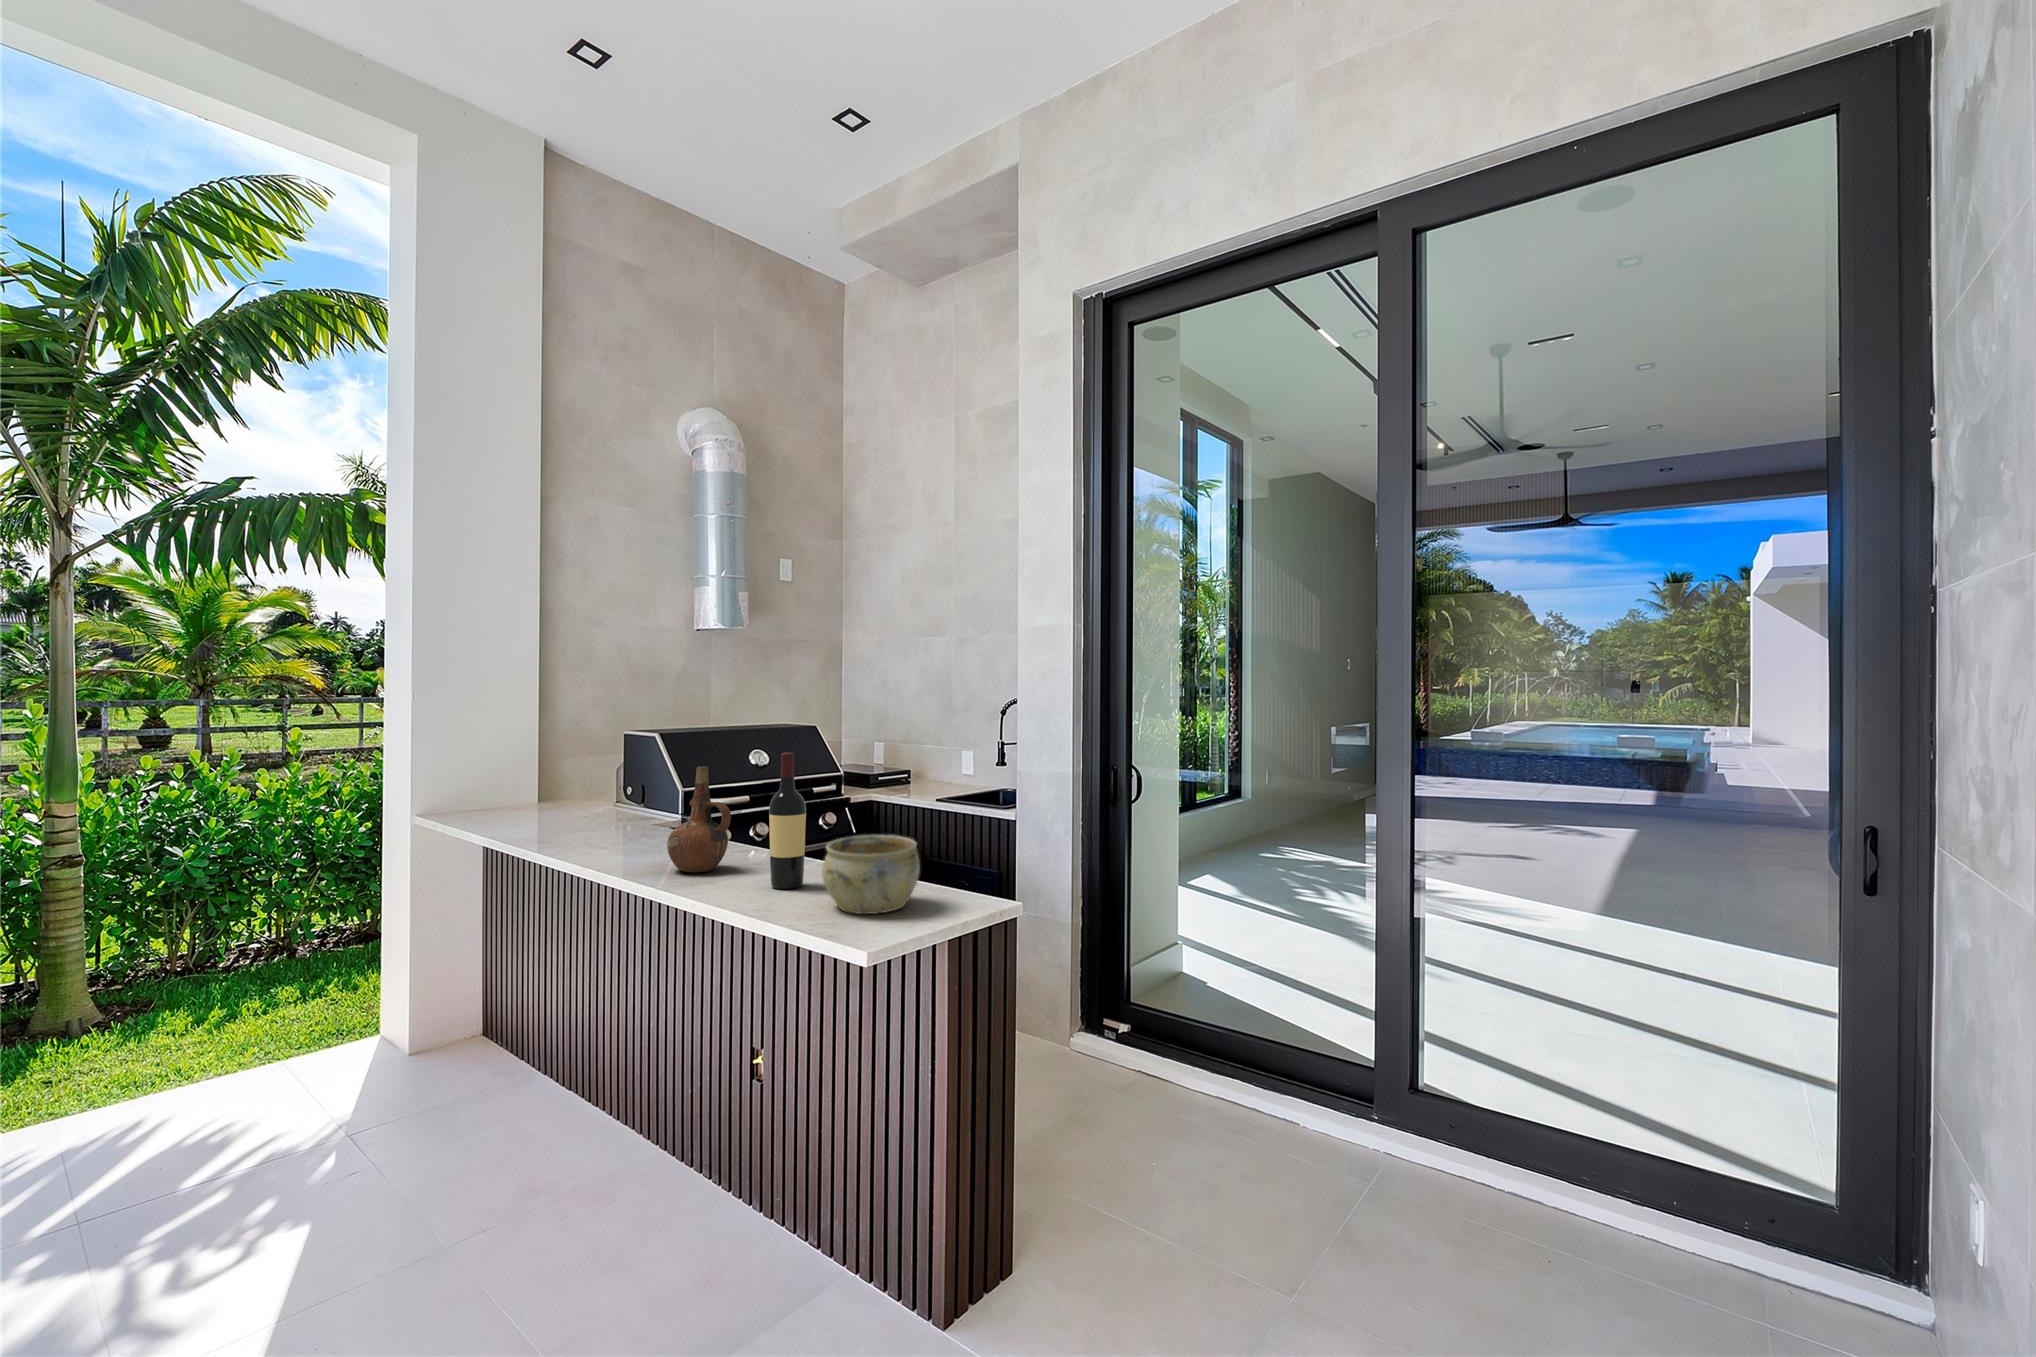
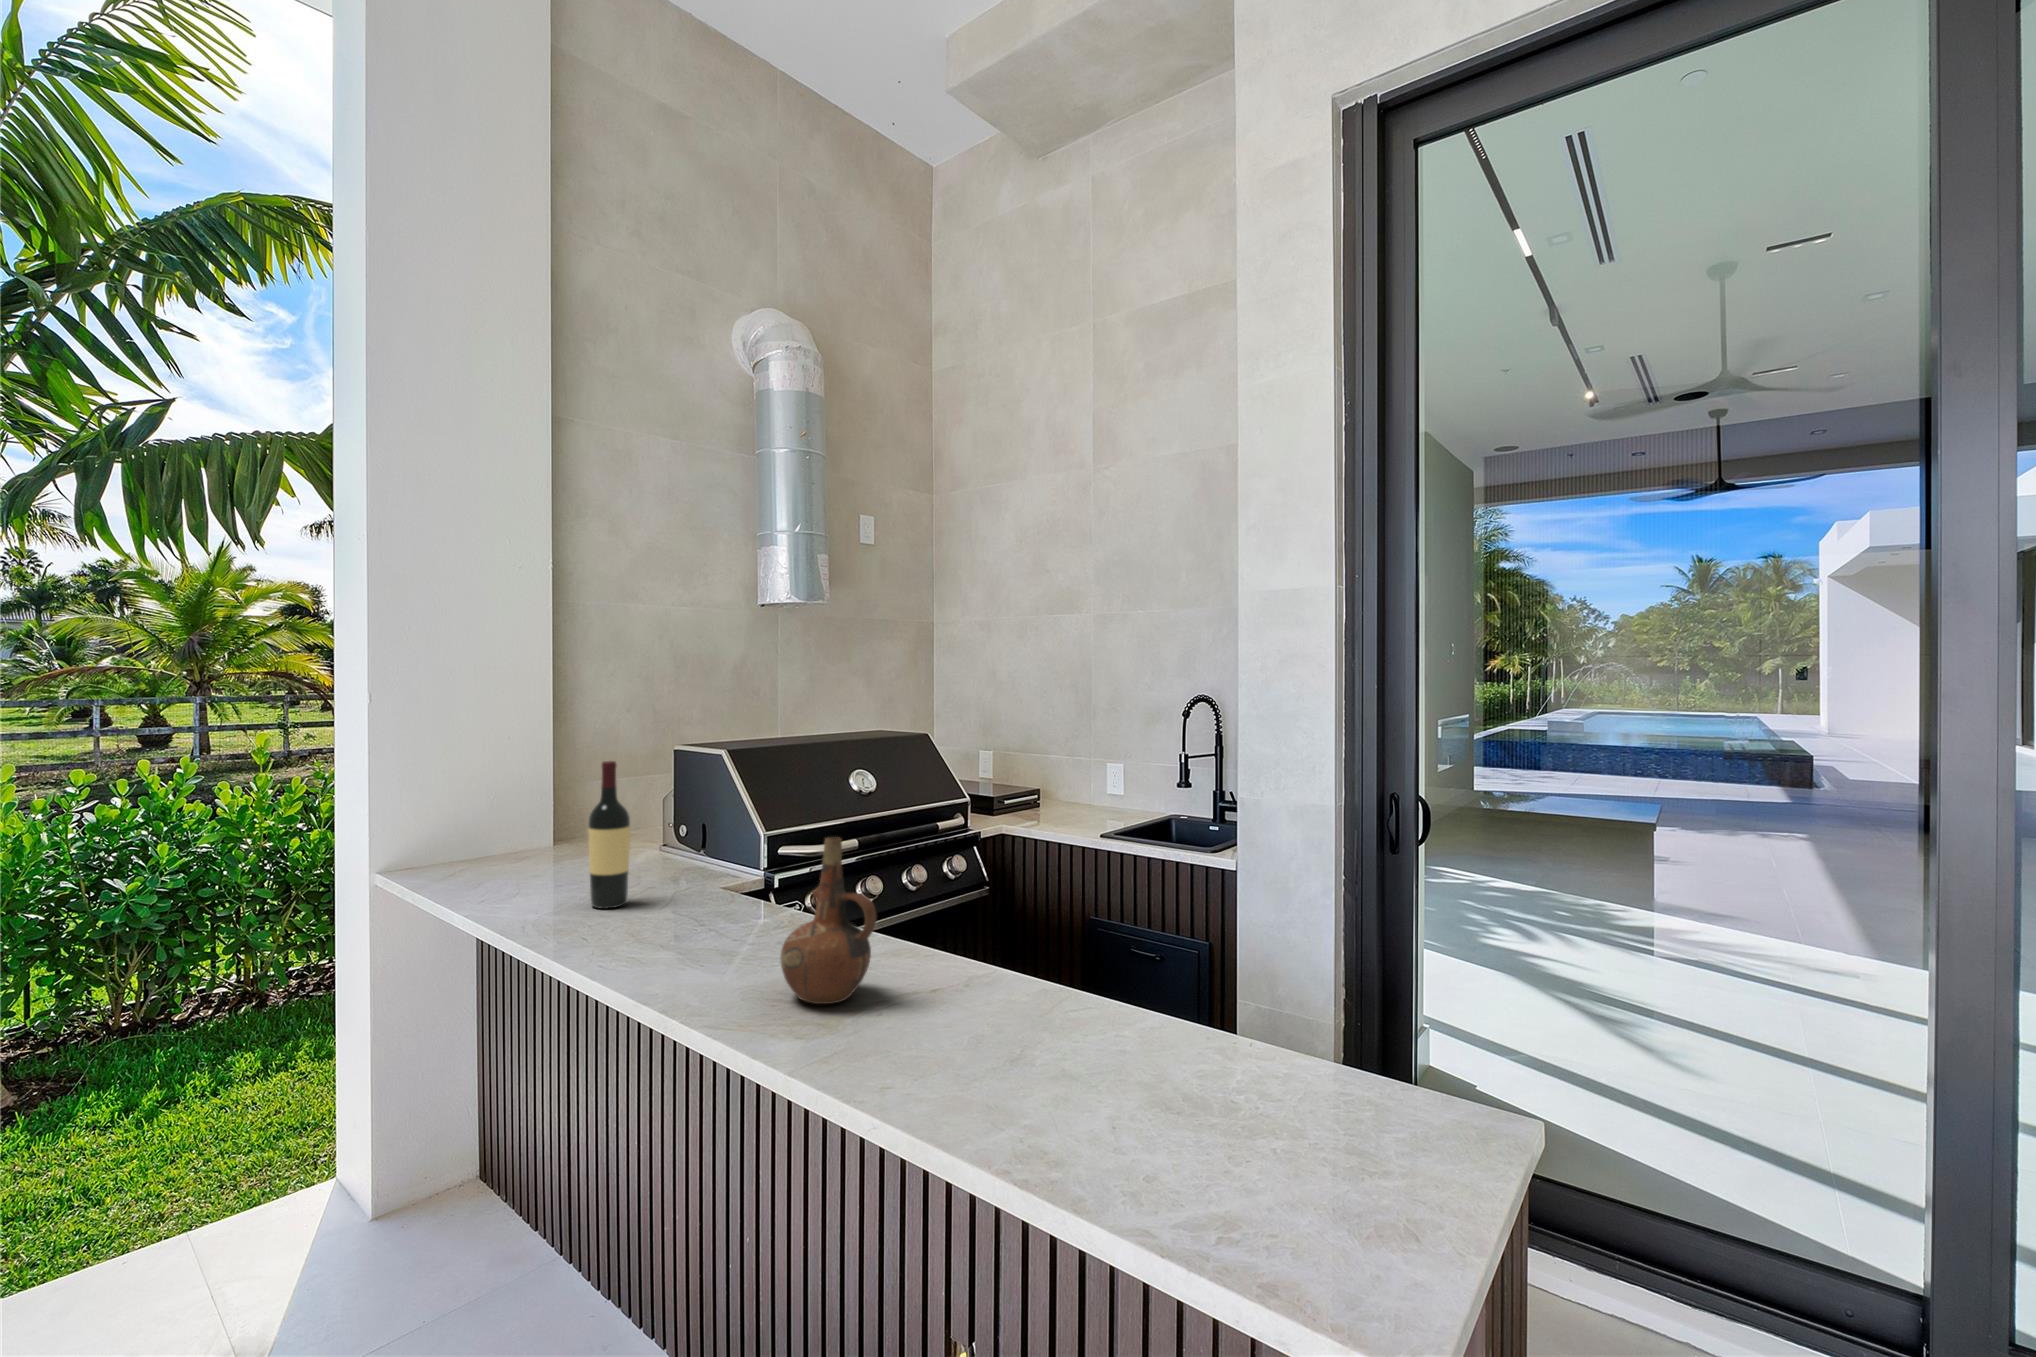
wine bottle: present [769,753,806,889] -> present [588,761,630,909]
ceramic bowl: present [822,835,920,914] -> none [1064,972,1229,1129]

